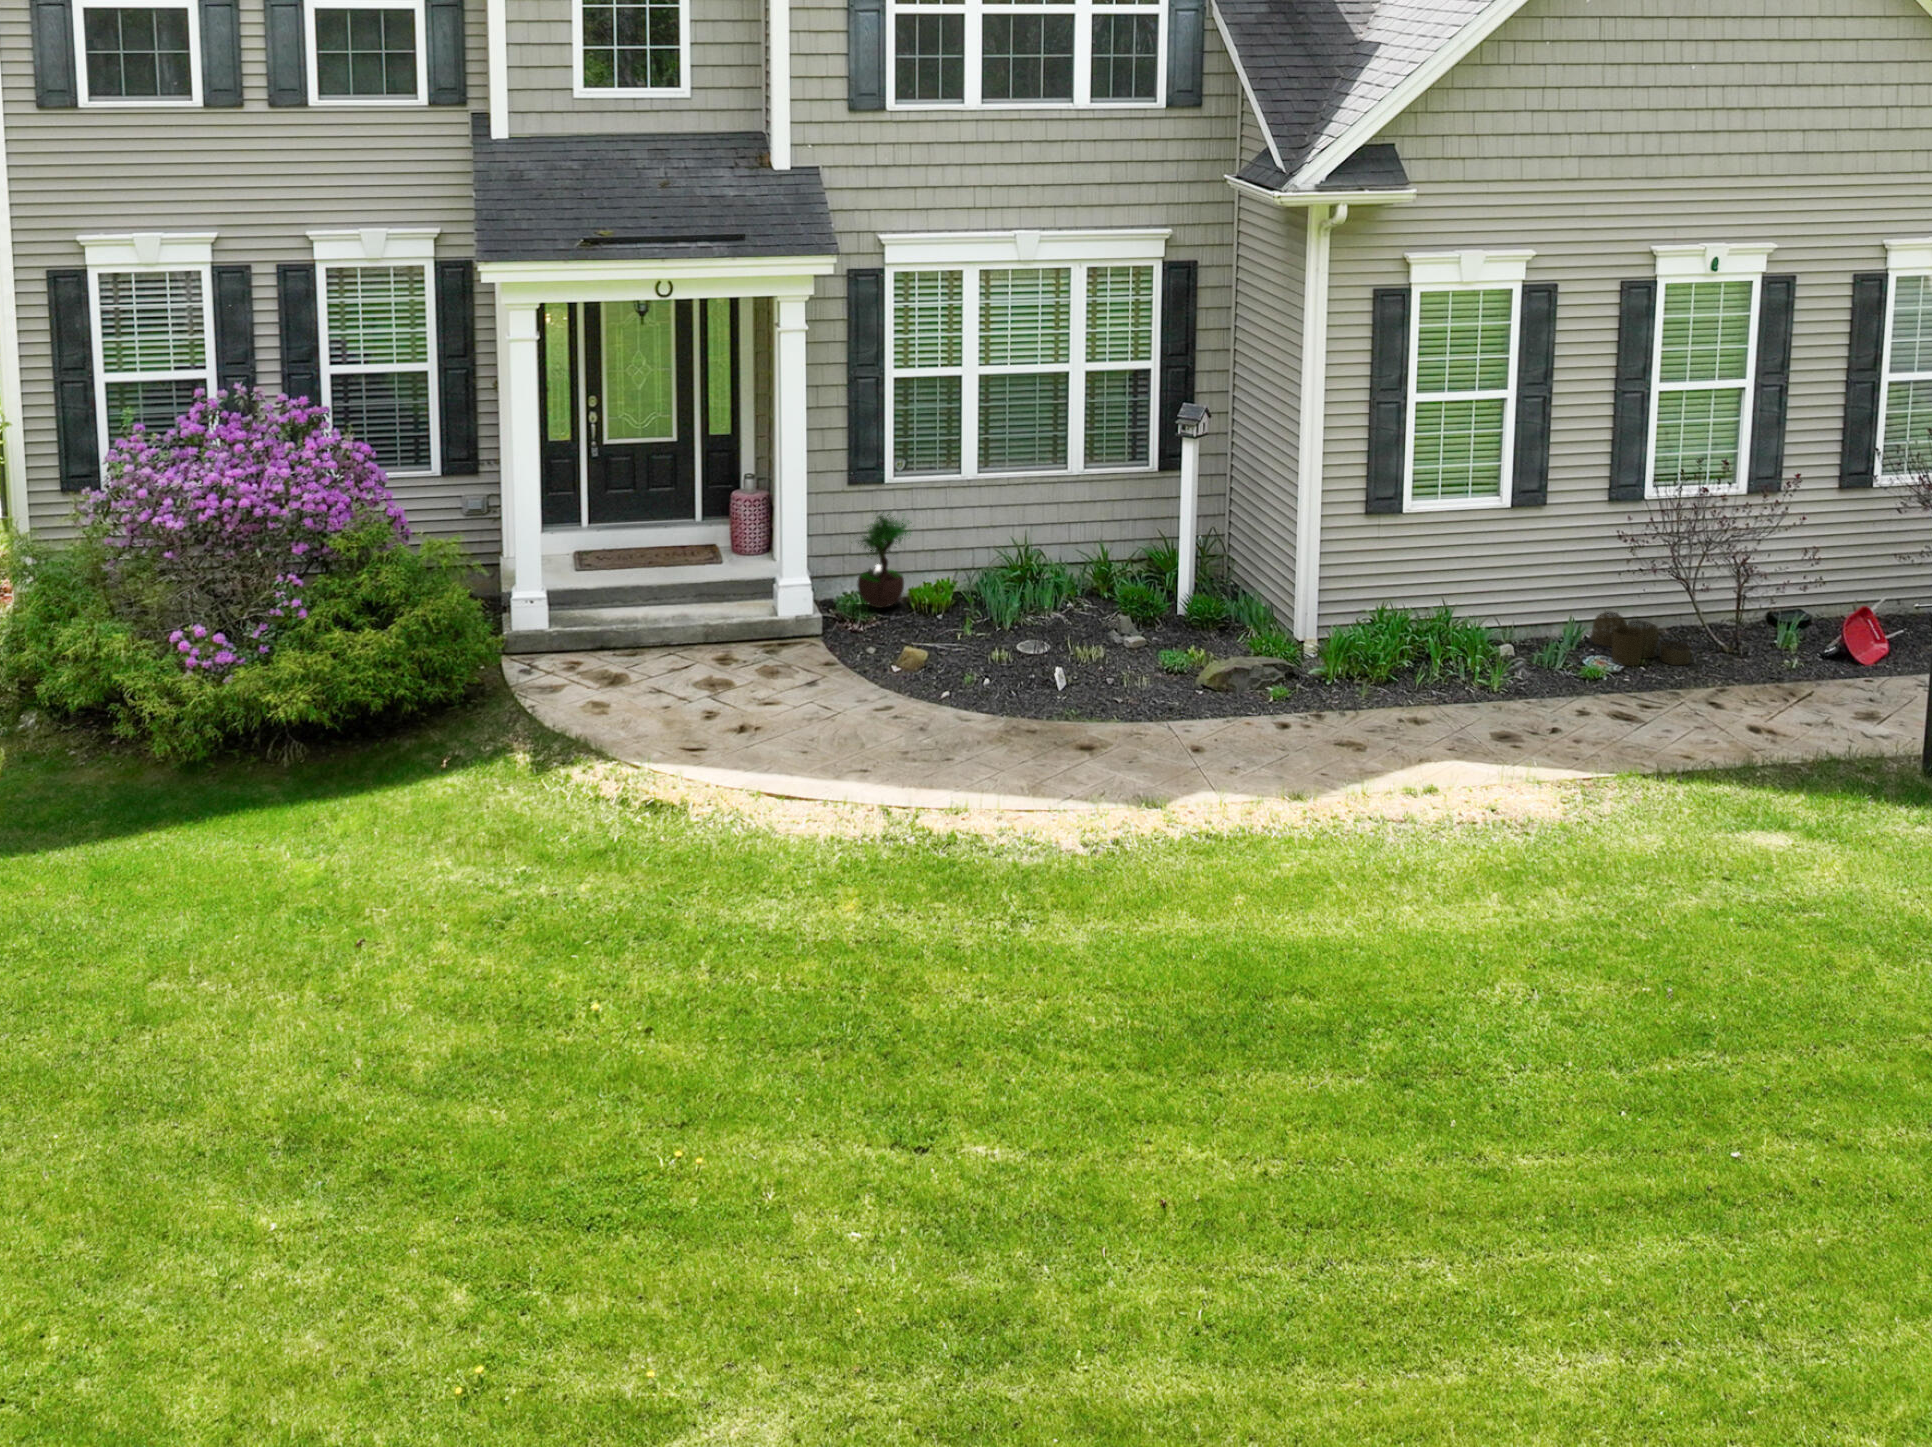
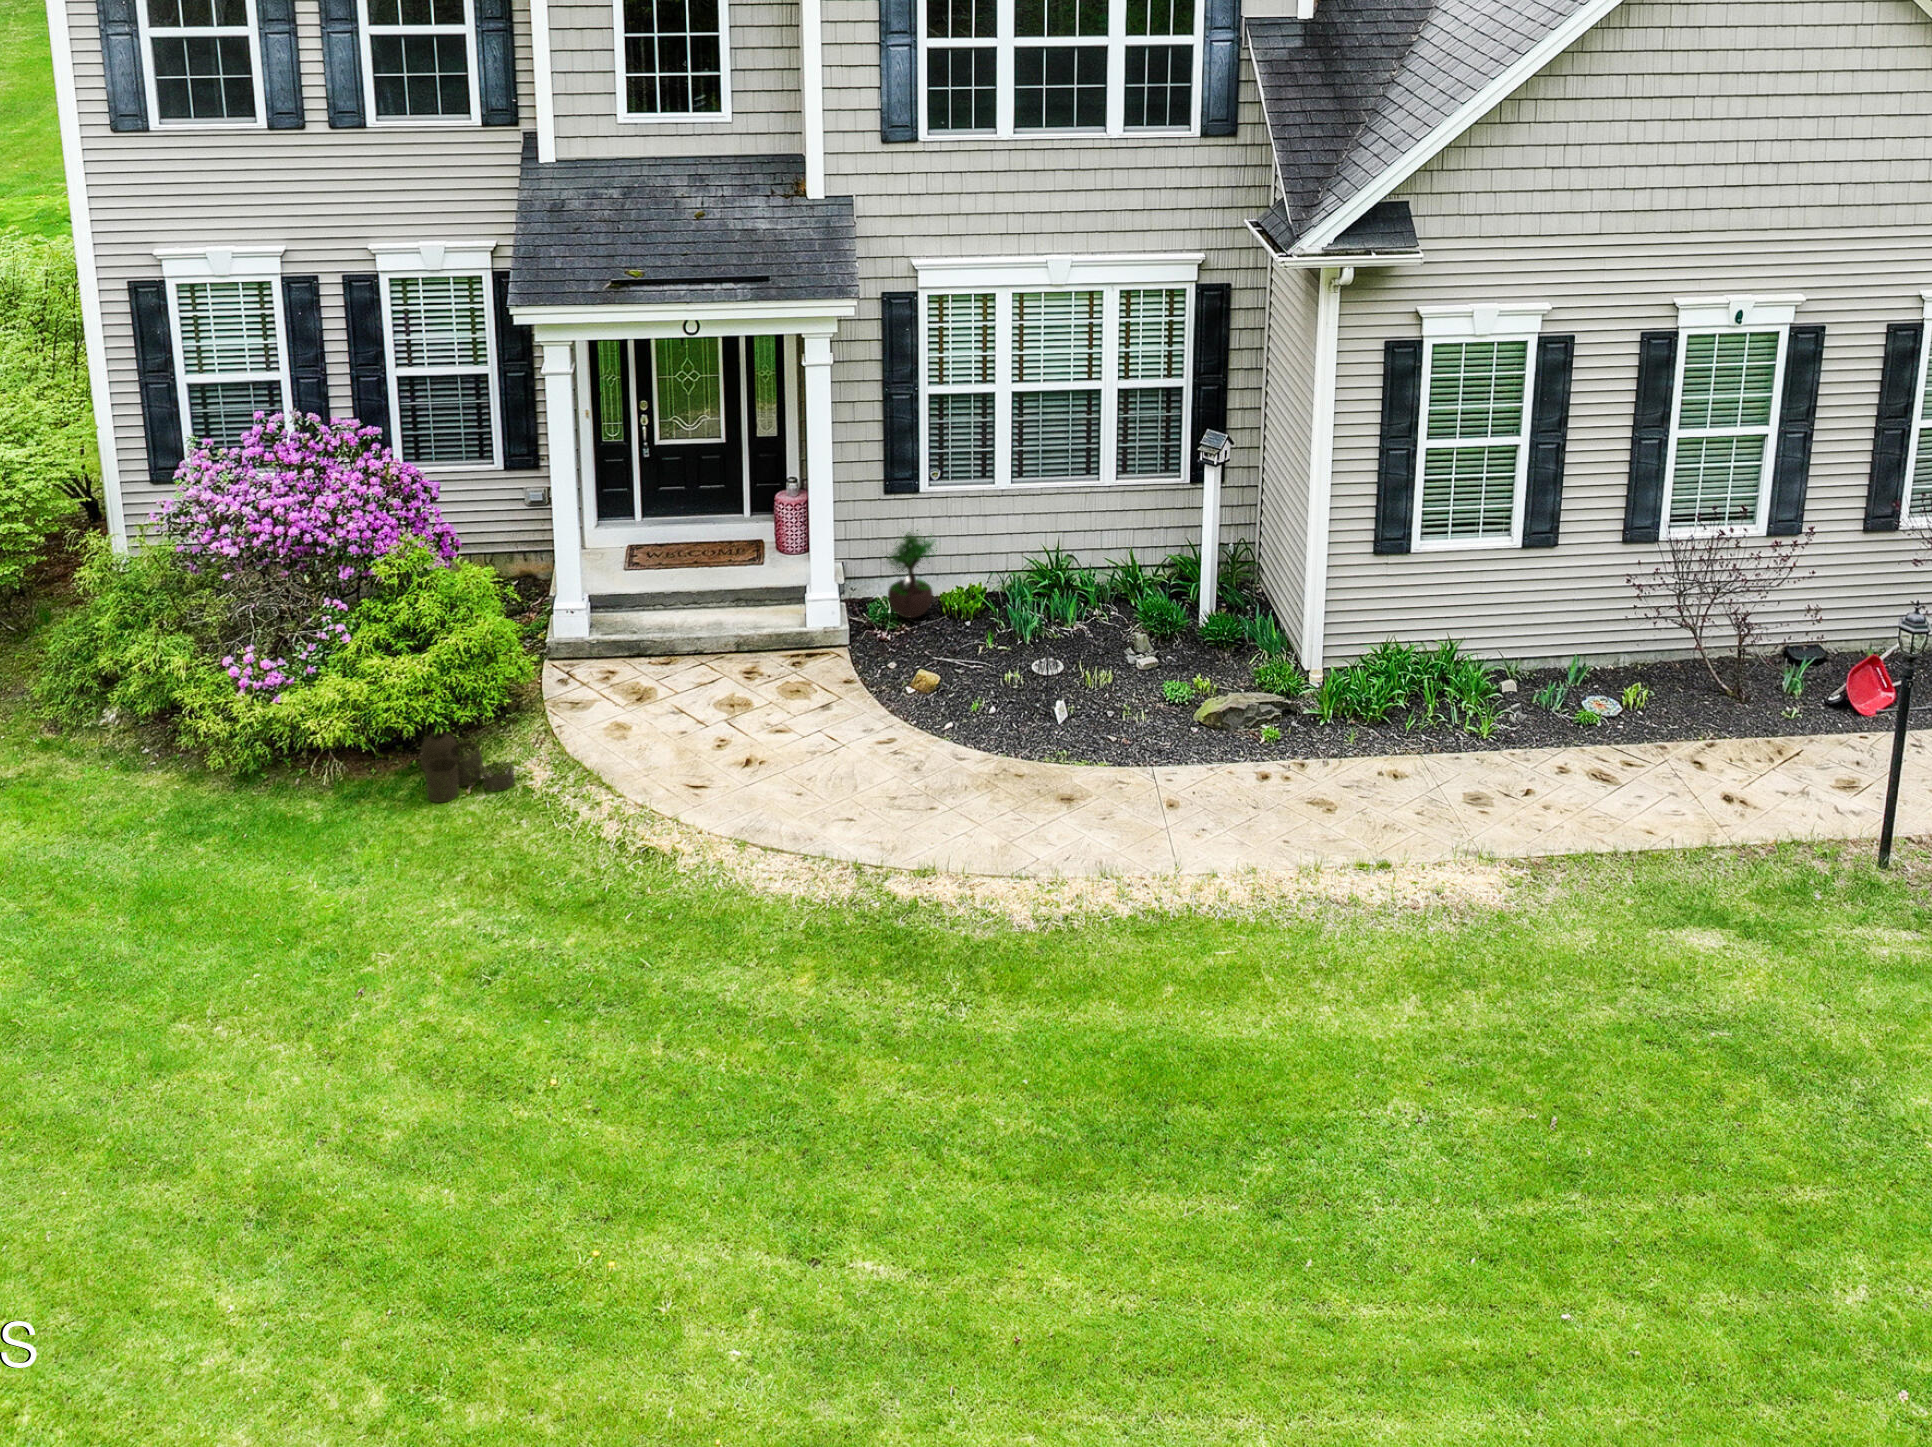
woven basket: present [1591,612,1691,666] -> present [421,733,515,802]

